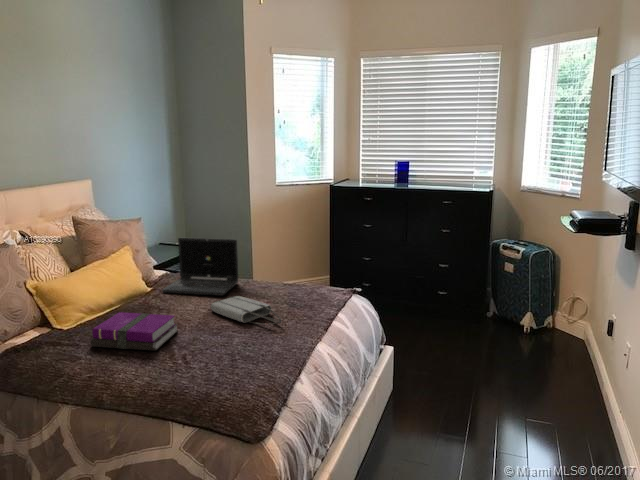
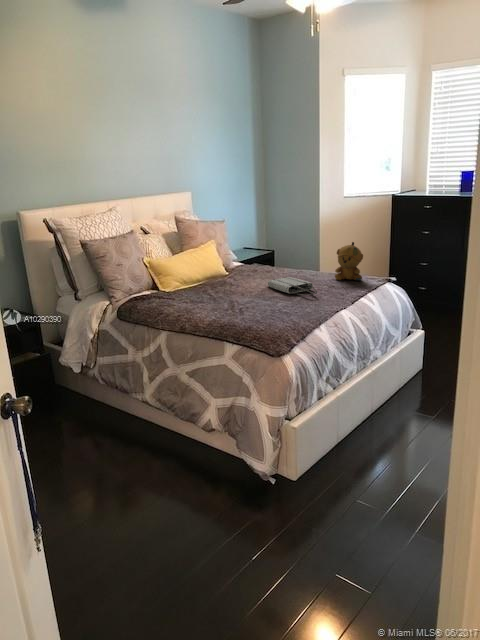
laptop: present [162,238,238,296] -> none [236,234,294,278]
stuffed bear: none [292,249,325,295] -> present [335,242,363,280]
notebook: present [90,312,178,351] -> none [181,281,241,305]

